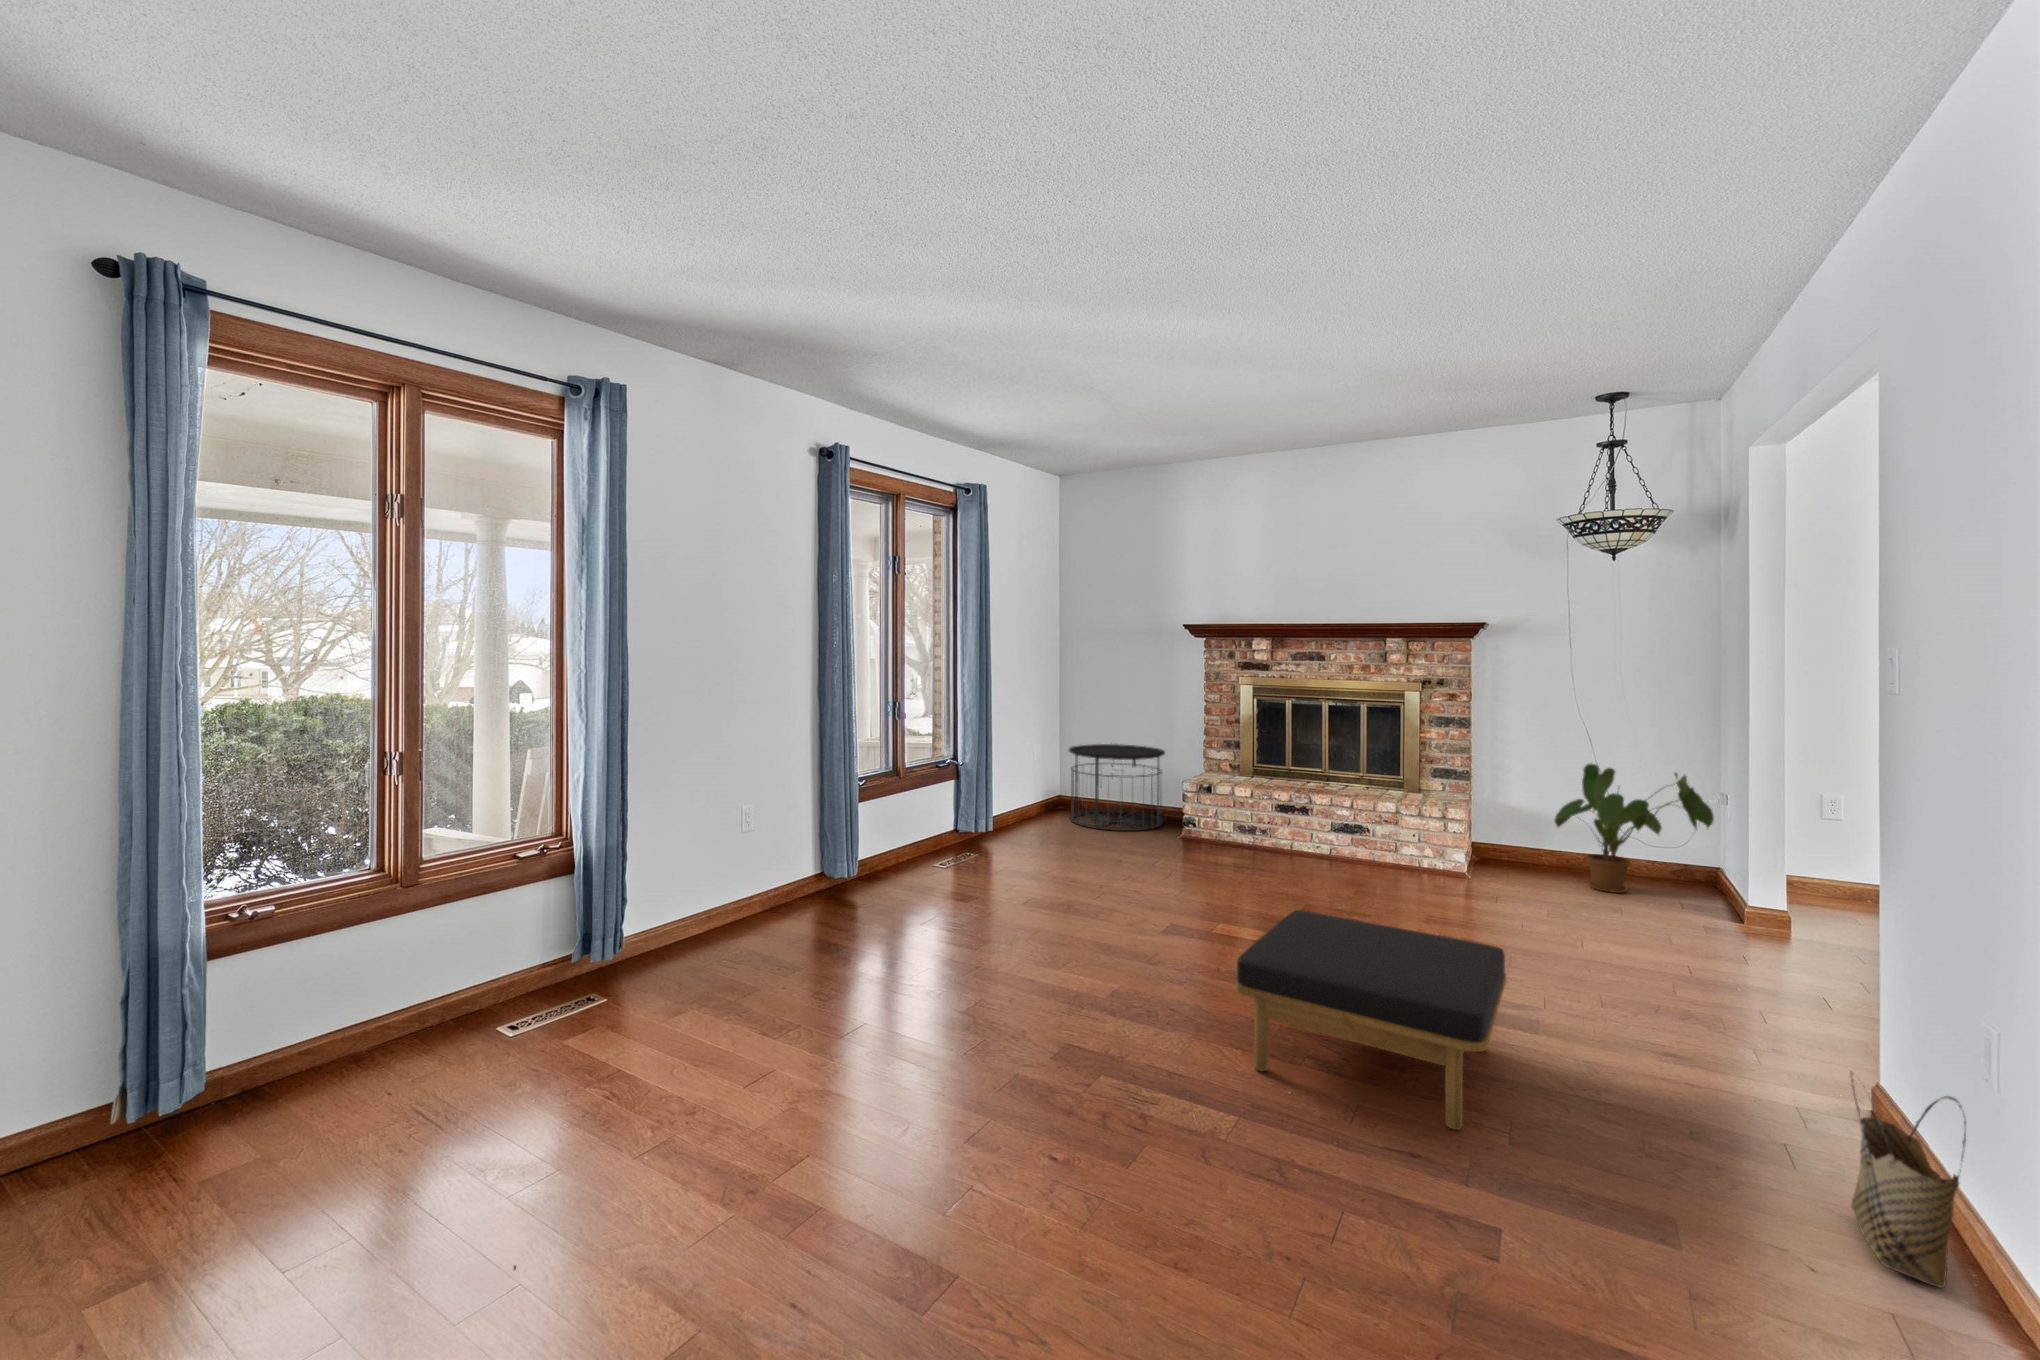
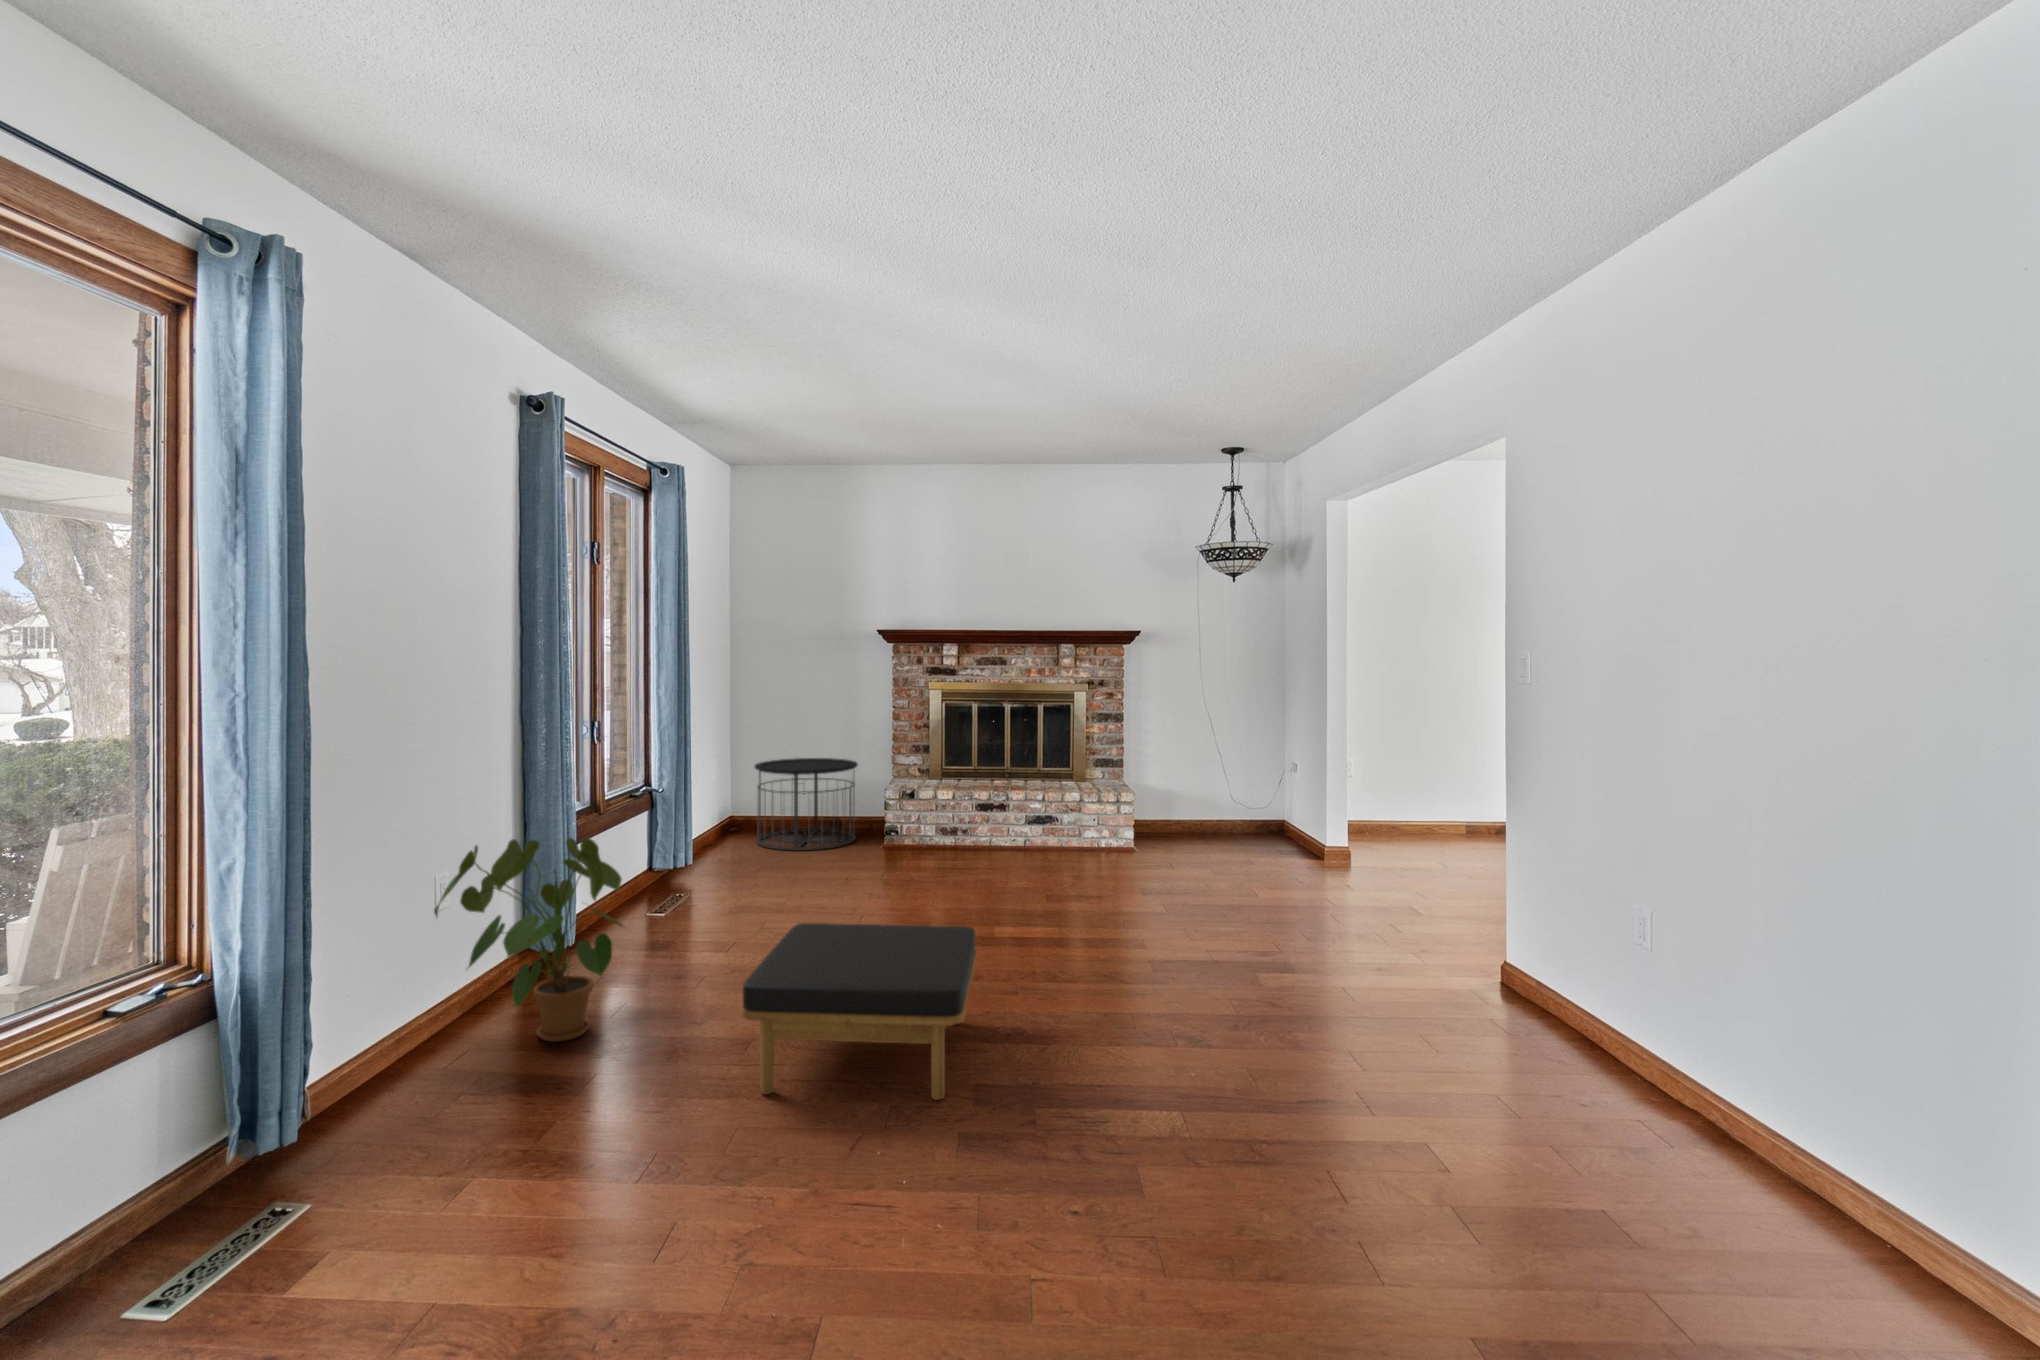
house plant: present [1555,764,1714,893] -> present [434,838,623,1042]
ottoman: present [1235,910,1506,1130] -> present [741,923,977,1100]
woven basket: present [1851,1072,1966,1288] -> none [1514,927,1581,1045]

